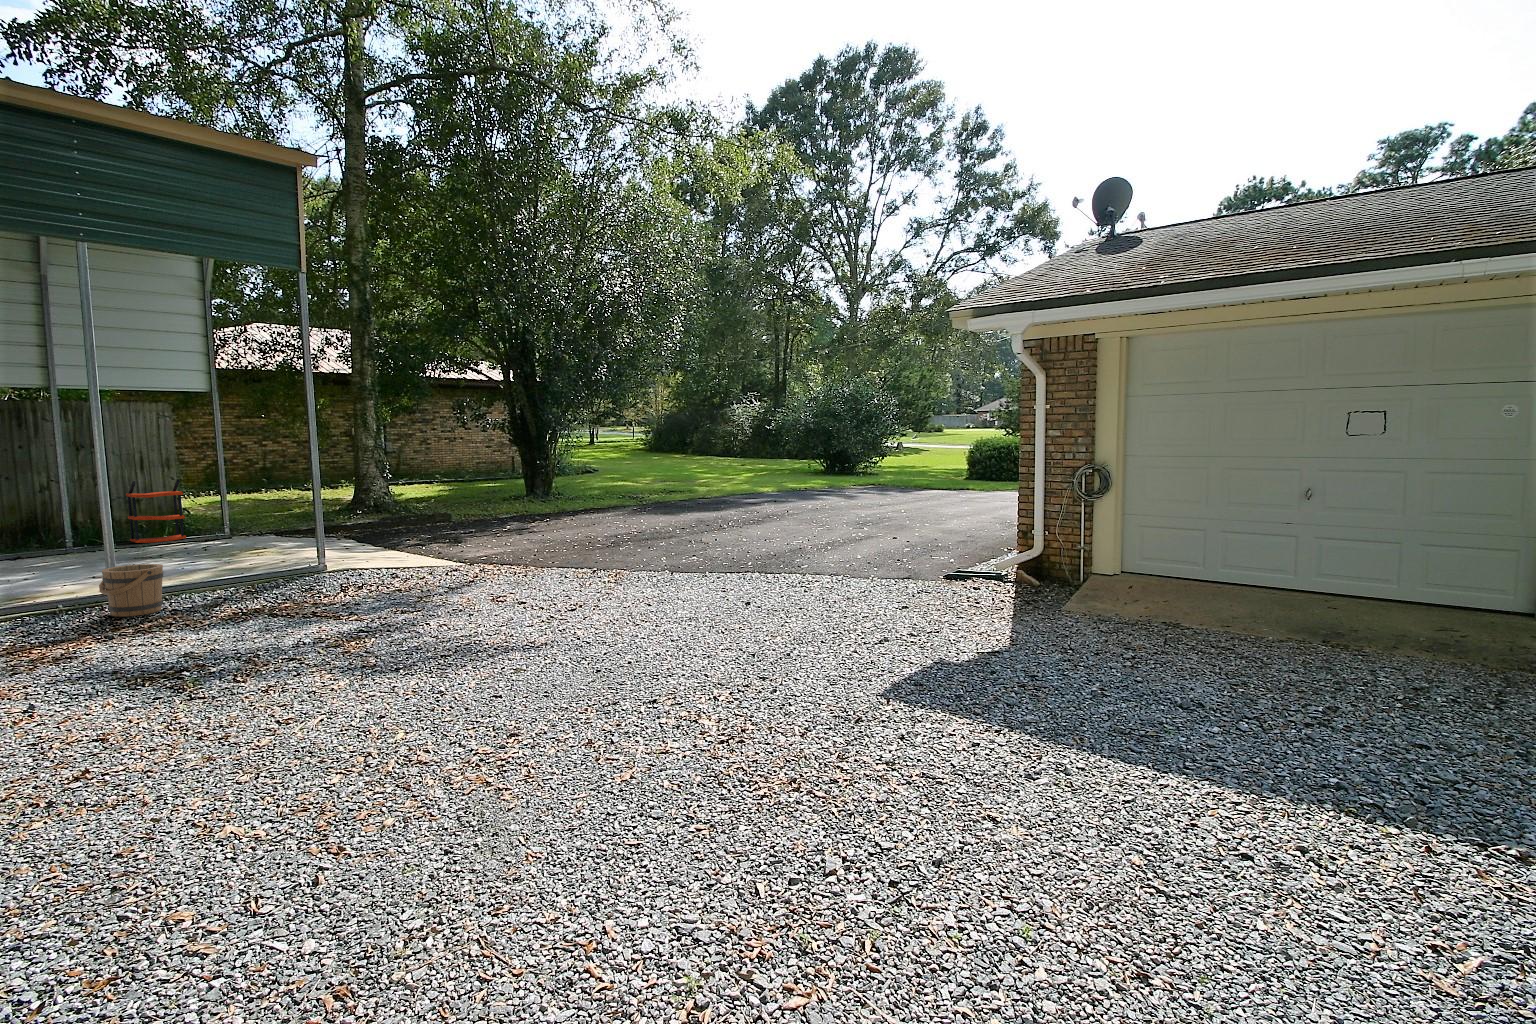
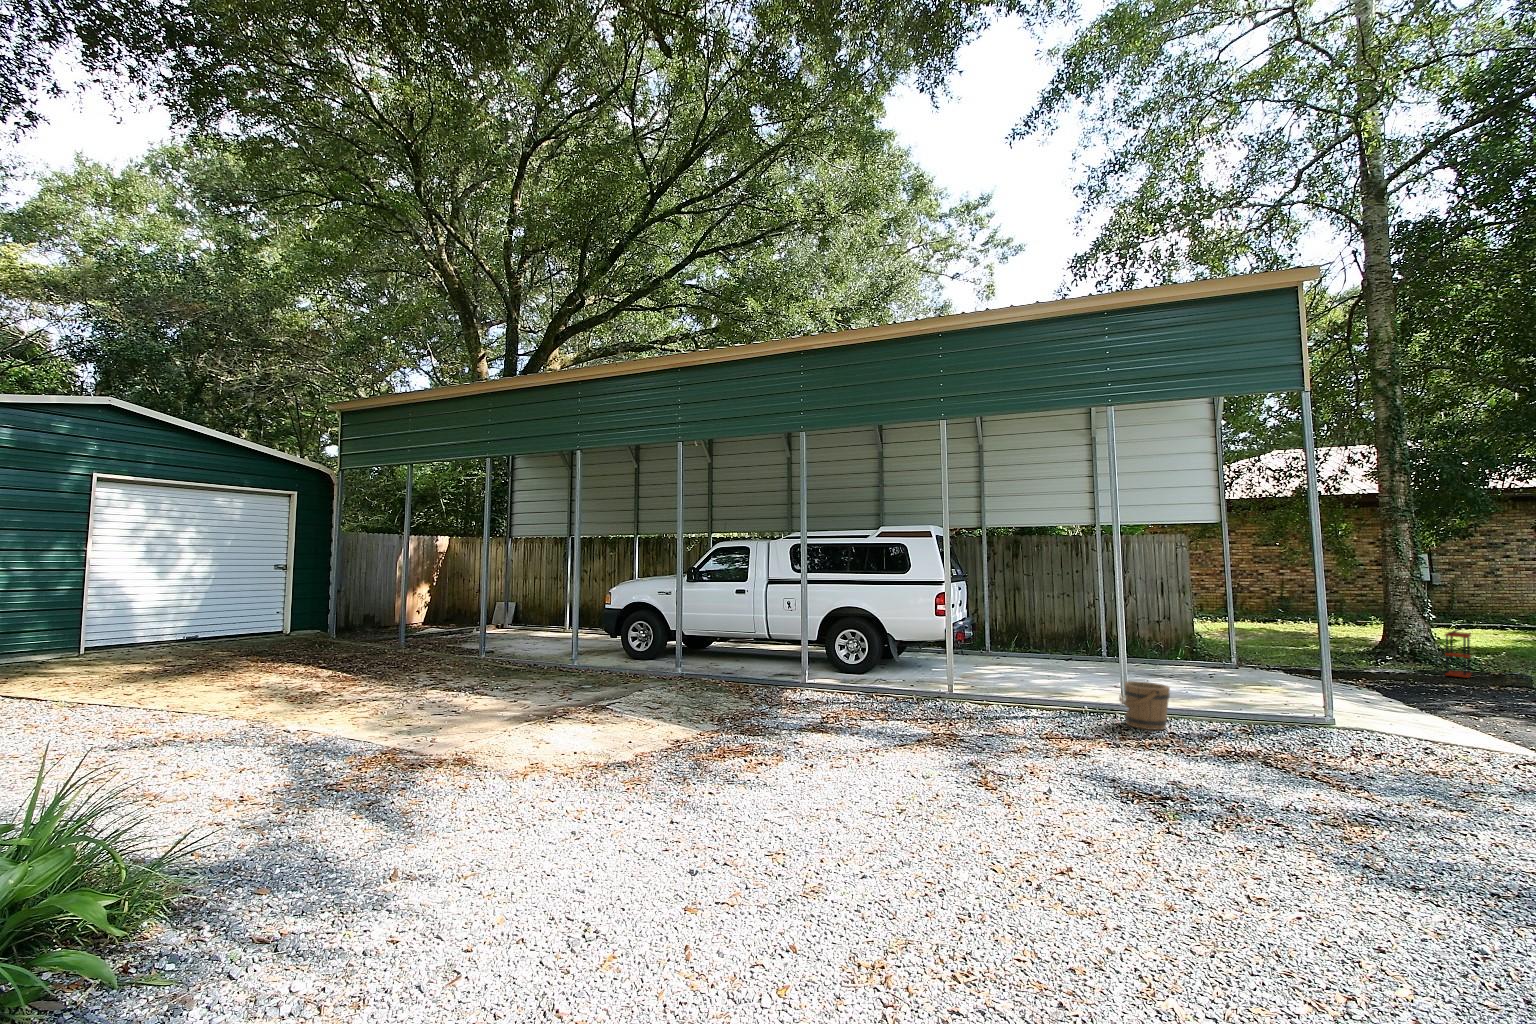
shelving unit: present [126,479,186,543] -> present [1445,623,1471,678]

